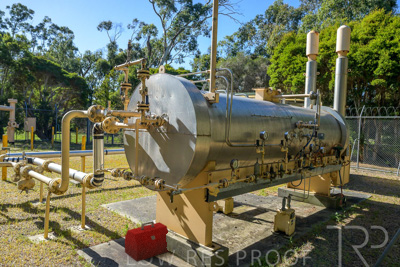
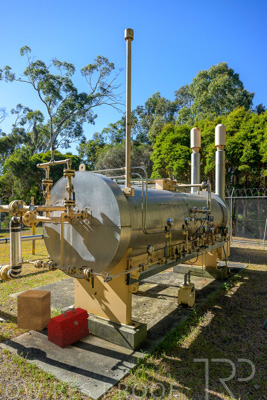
cardboard box: none [99,200,133,243] -> present [17,290,51,330]

